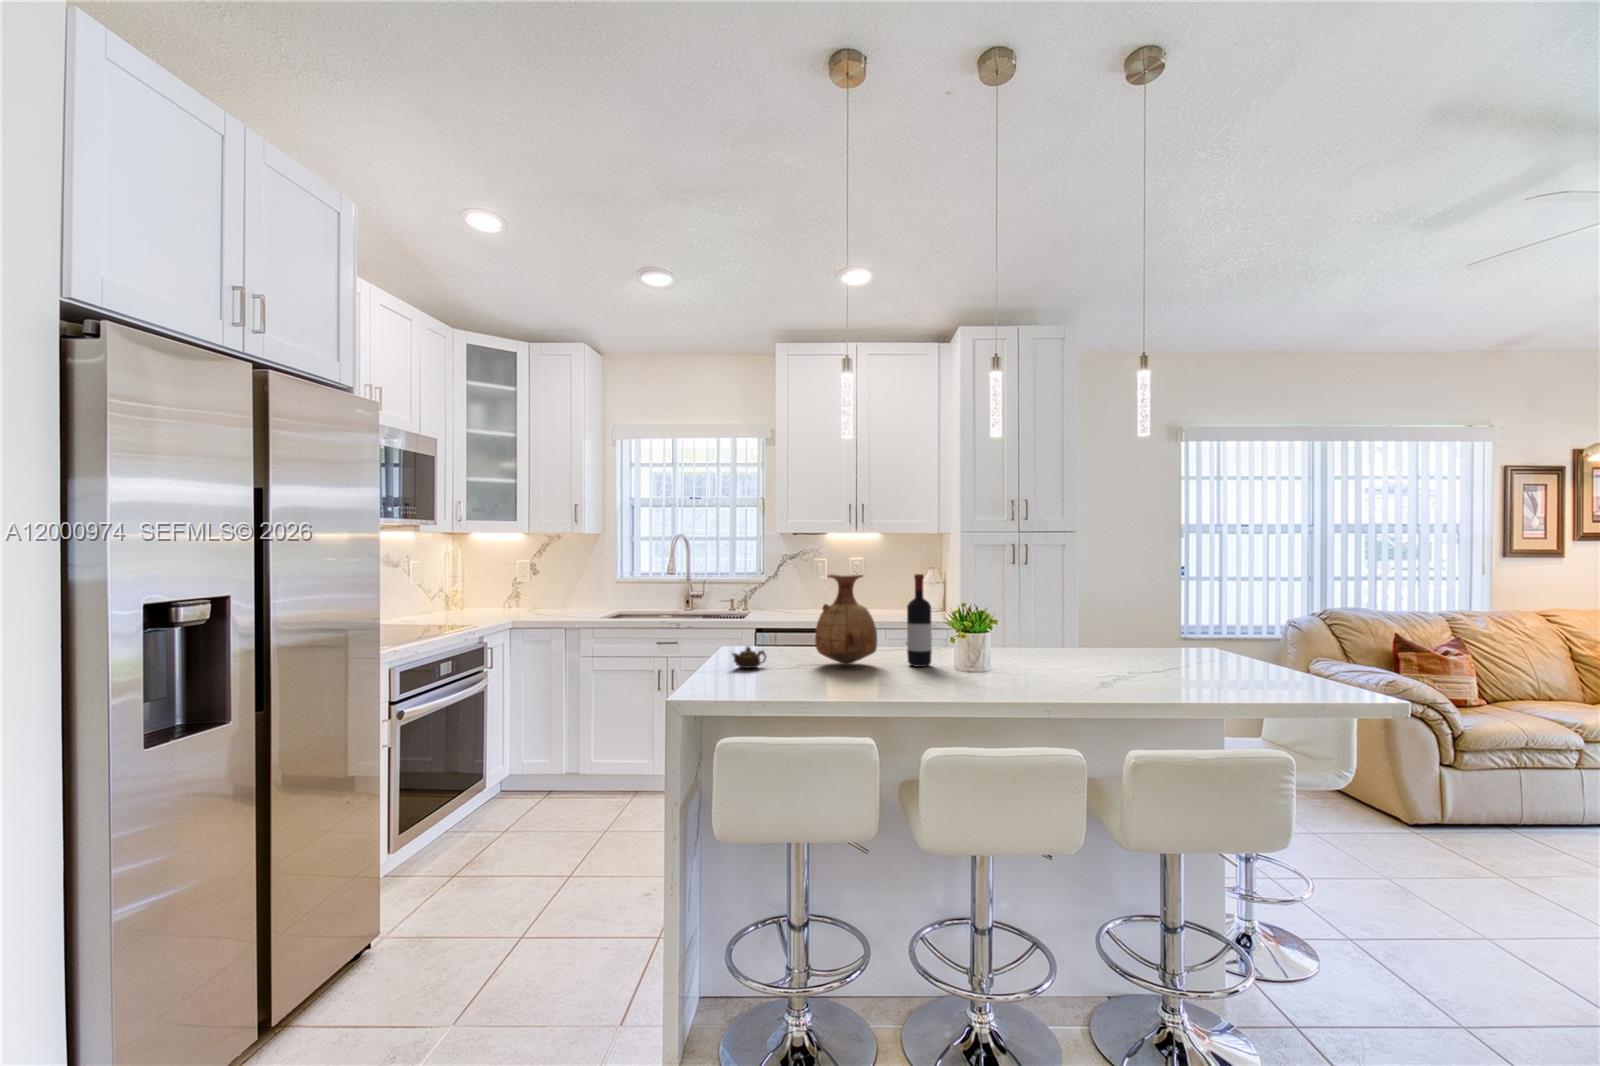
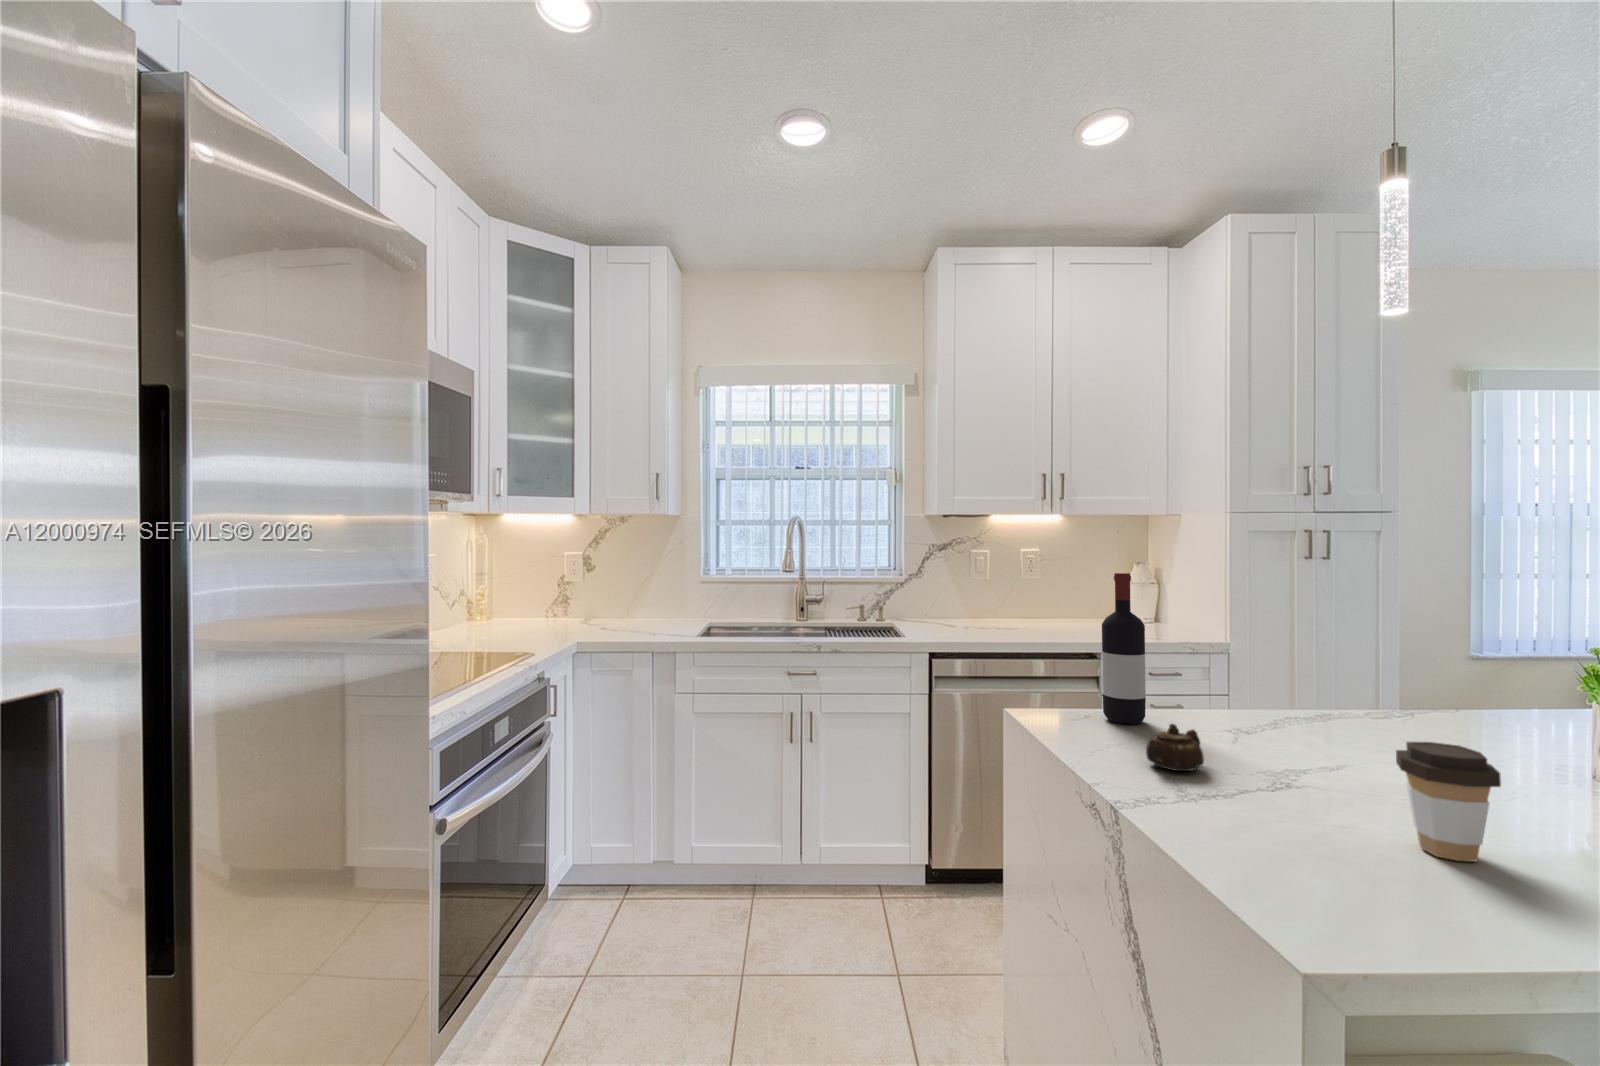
vase: present [815,574,877,665] -> none [1267,579,1433,757]
wine bottle: present [907,574,932,667] -> present [1102,573,1146,724]
coffee cup: none [777,643,808,690] -> present [1396,742,1501,862]

